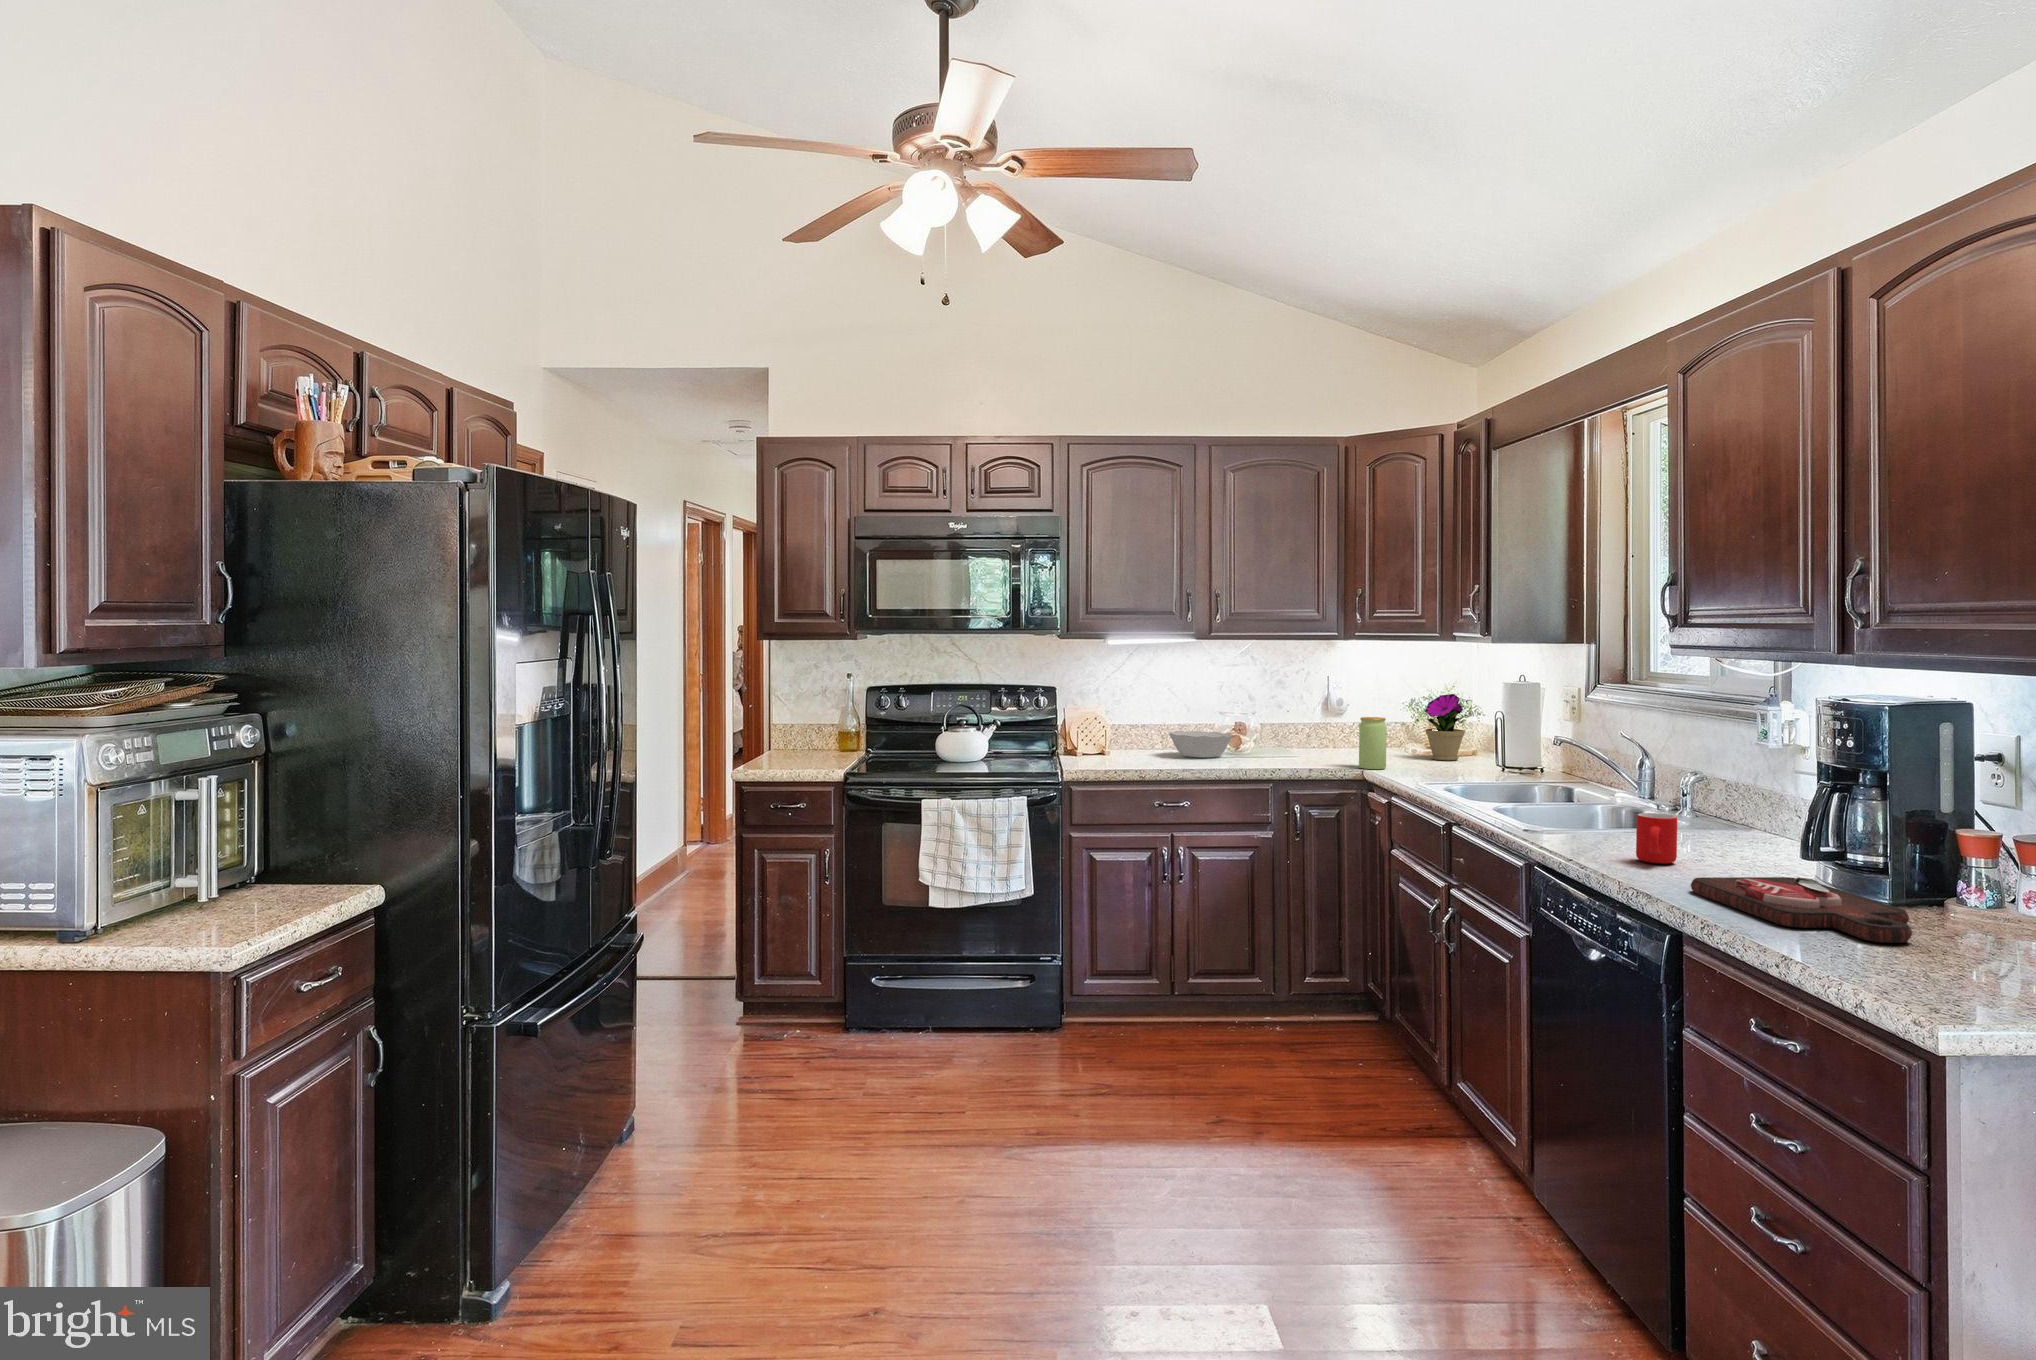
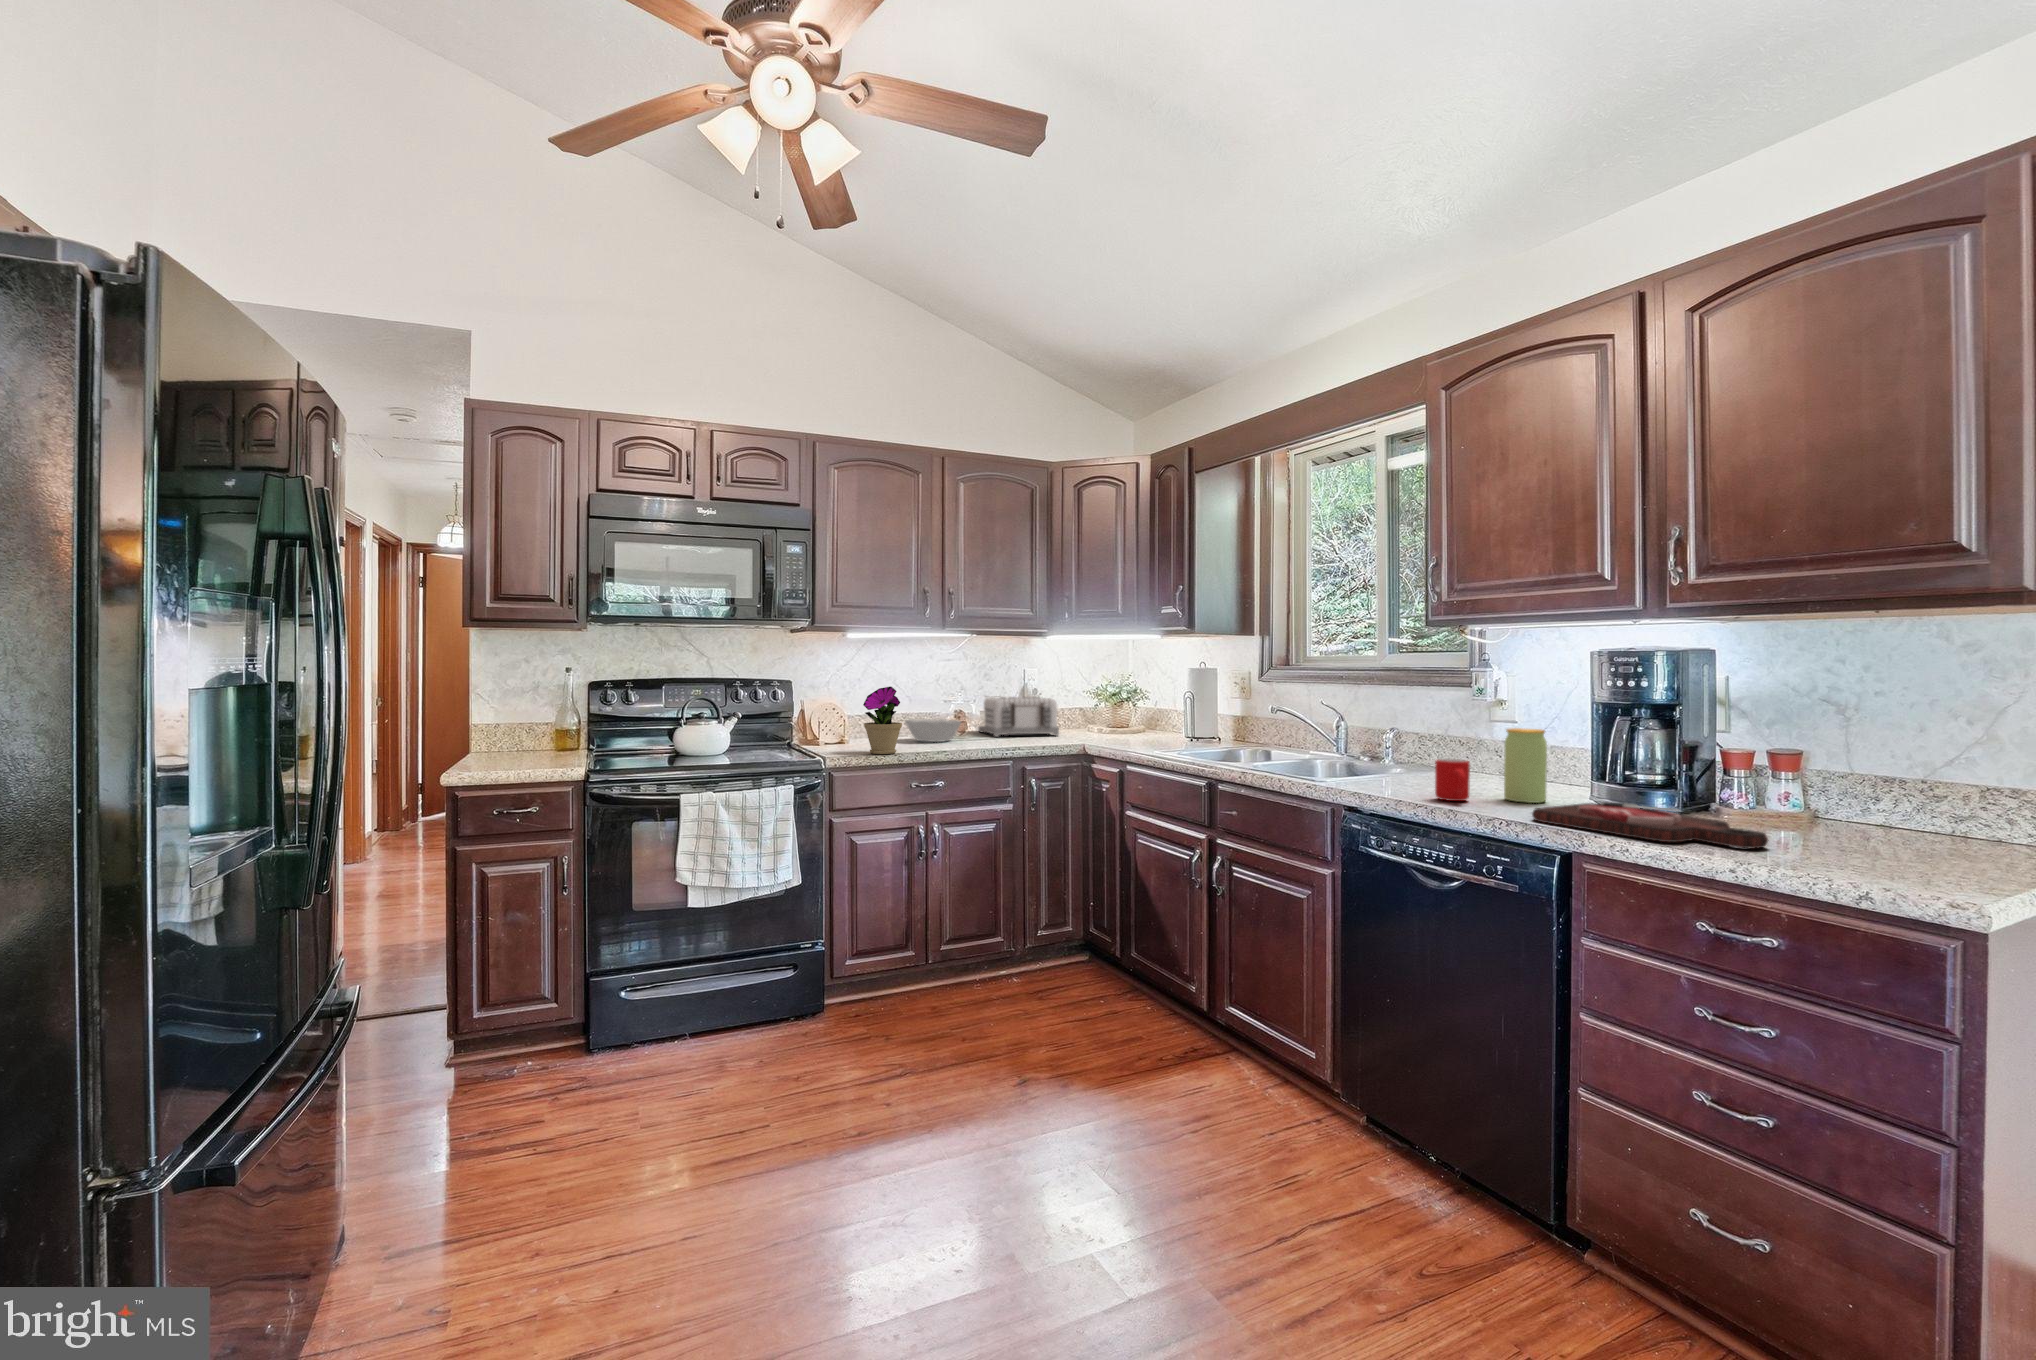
flower pot: present [1425,694,1465,760] -> present [863,687,902,754]
toaster: none [1272,706,1357,755] -> present [978,697,1059,737]
jar: present [1359,717,1387,769] -> present [1504,728,1547,803]

